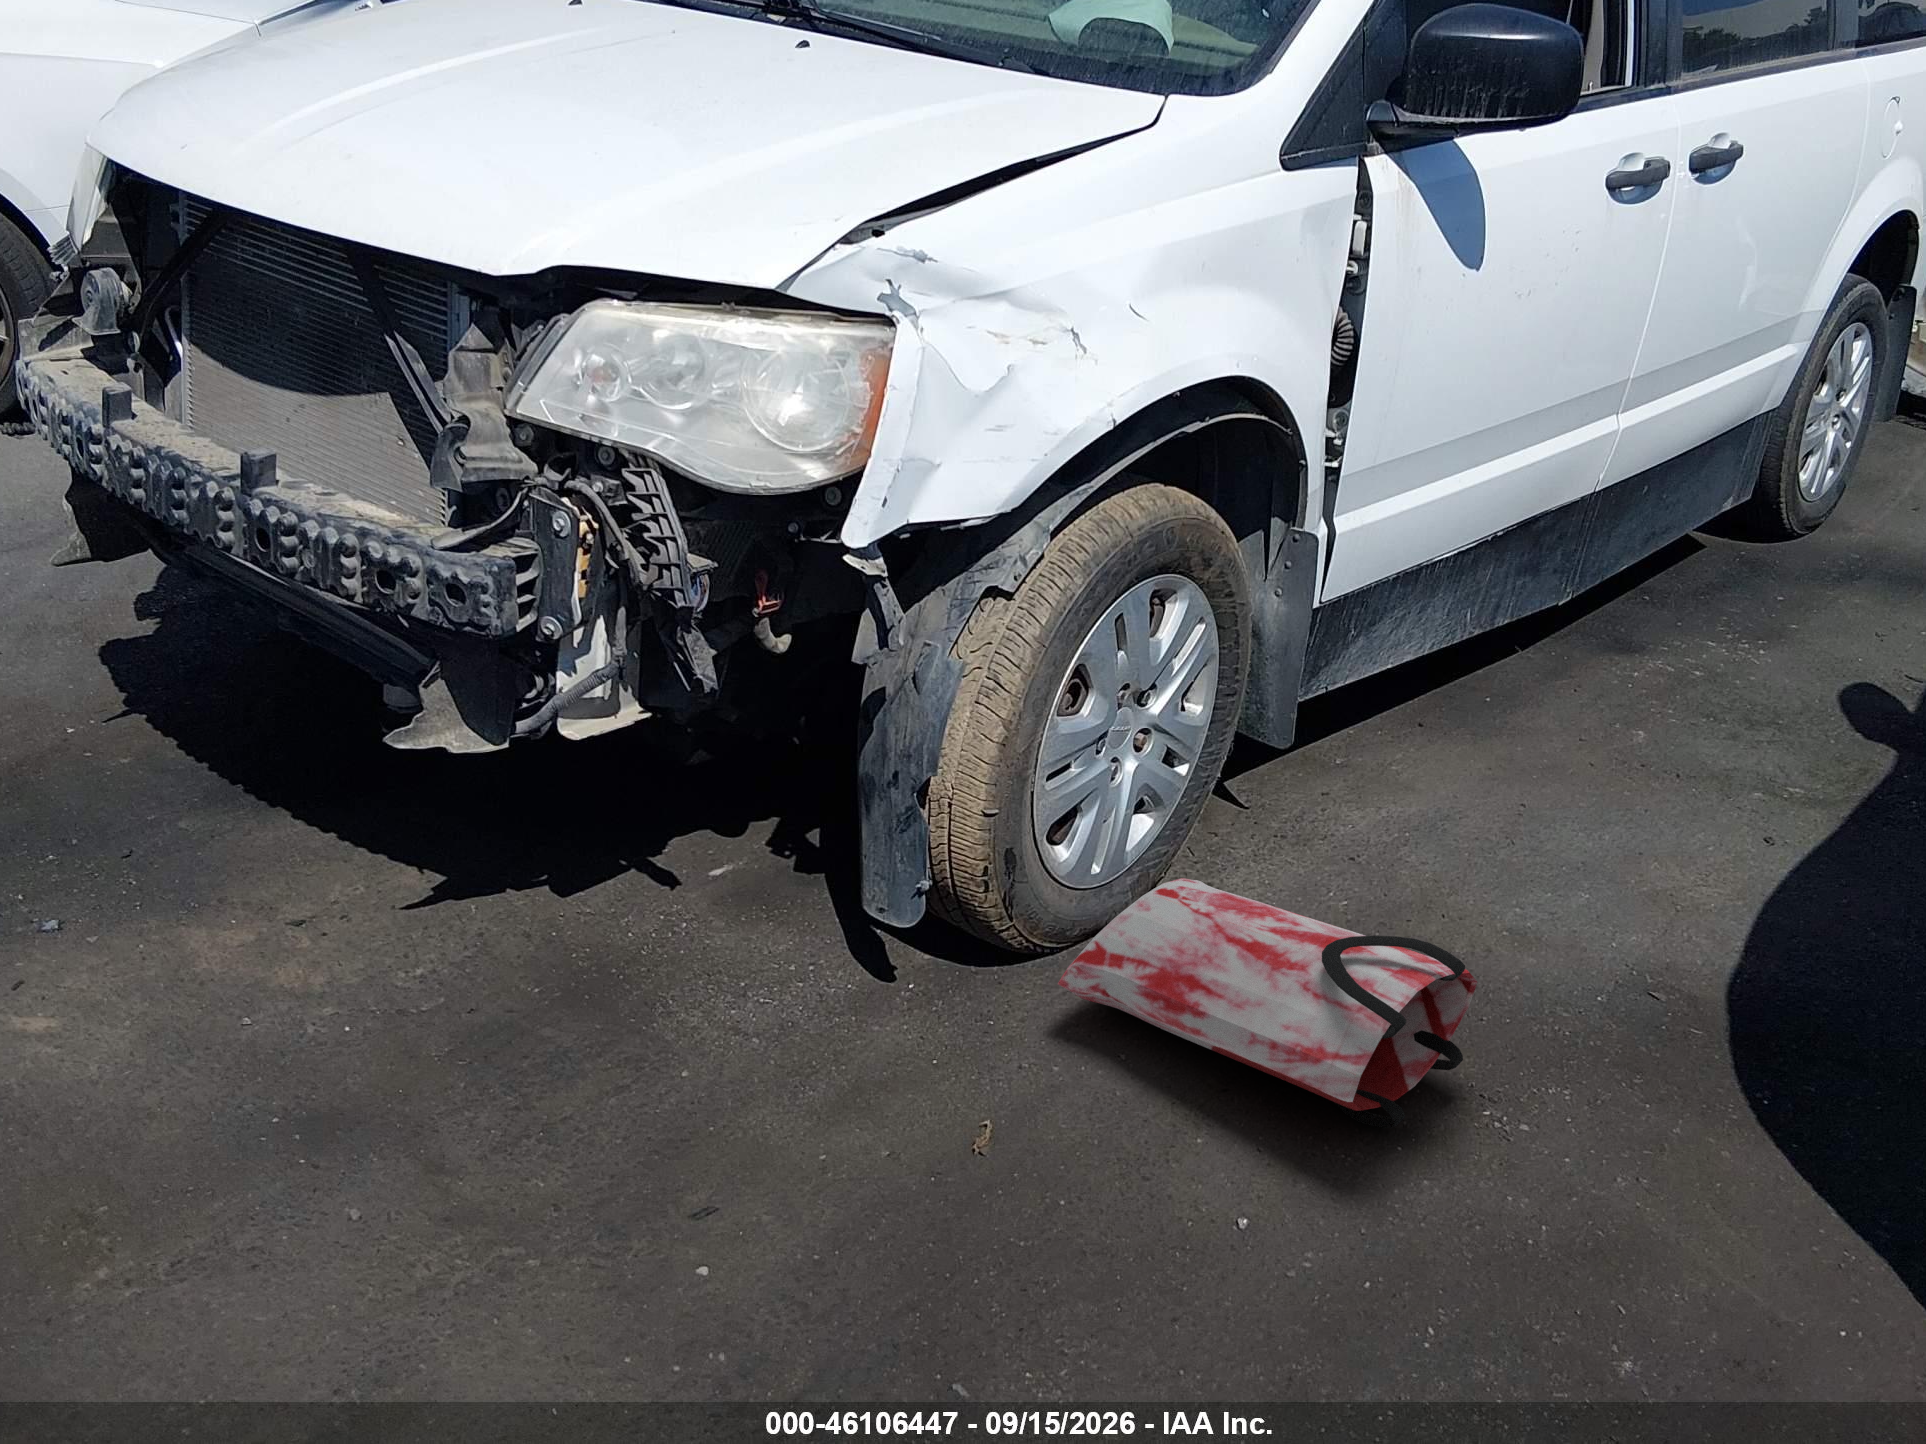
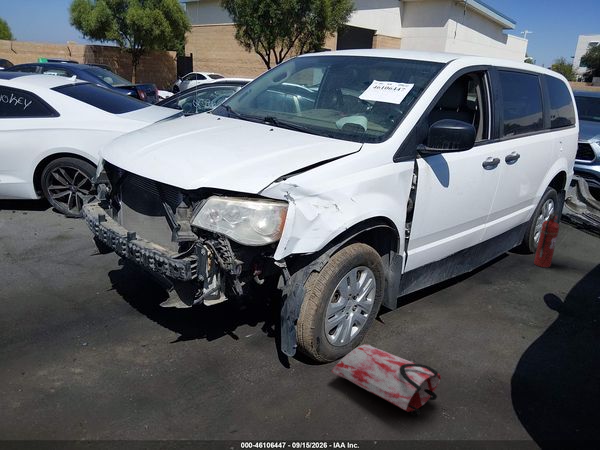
fire extinguisher: none [1801,366,1895,586] -> present [534,211,559,267]

